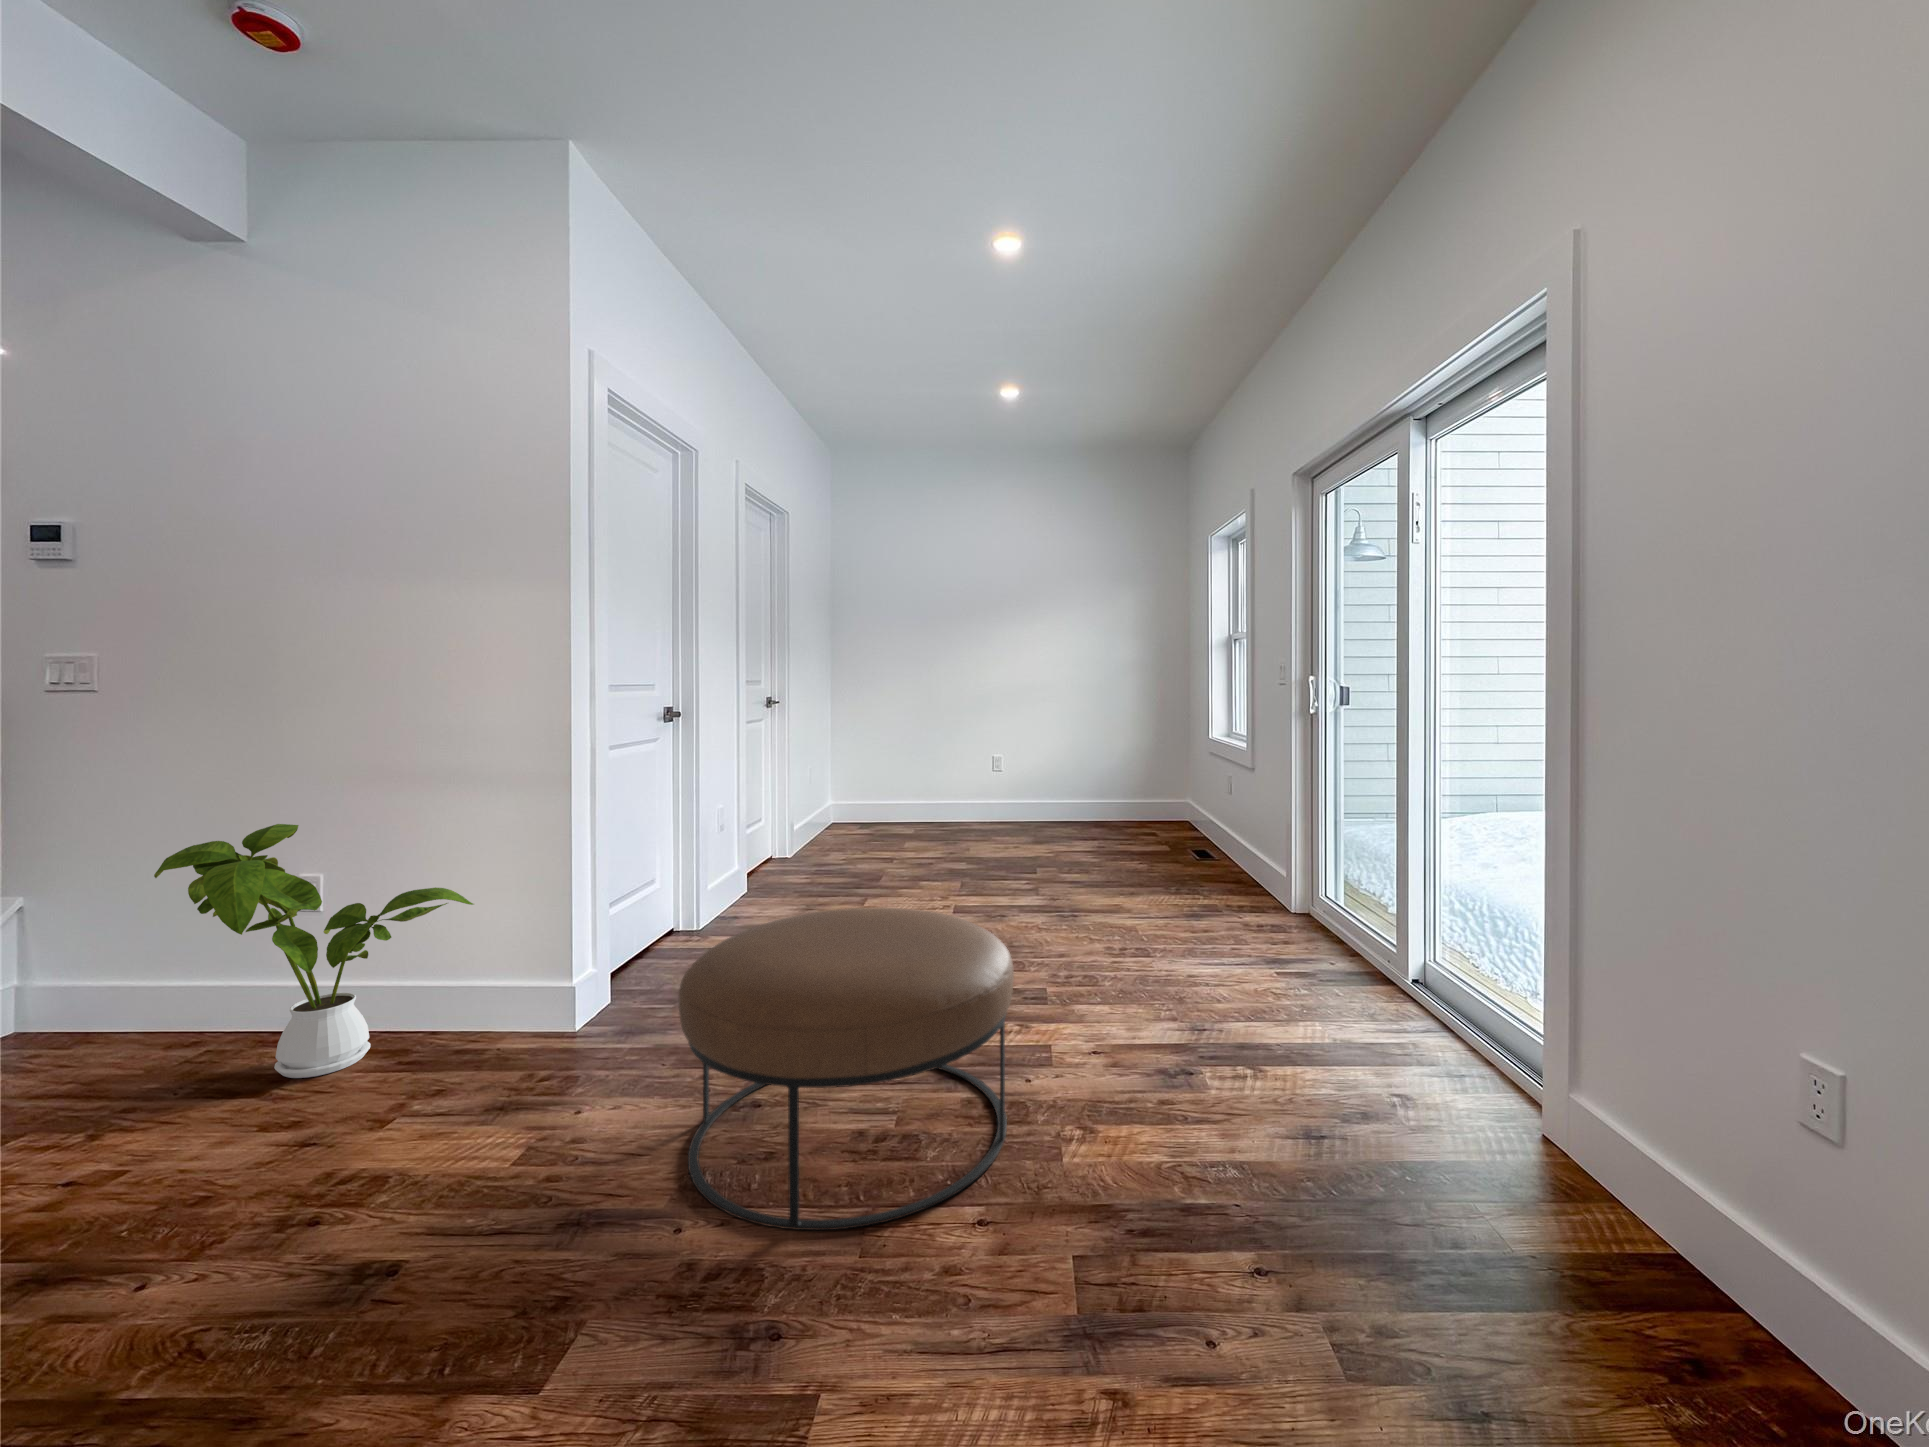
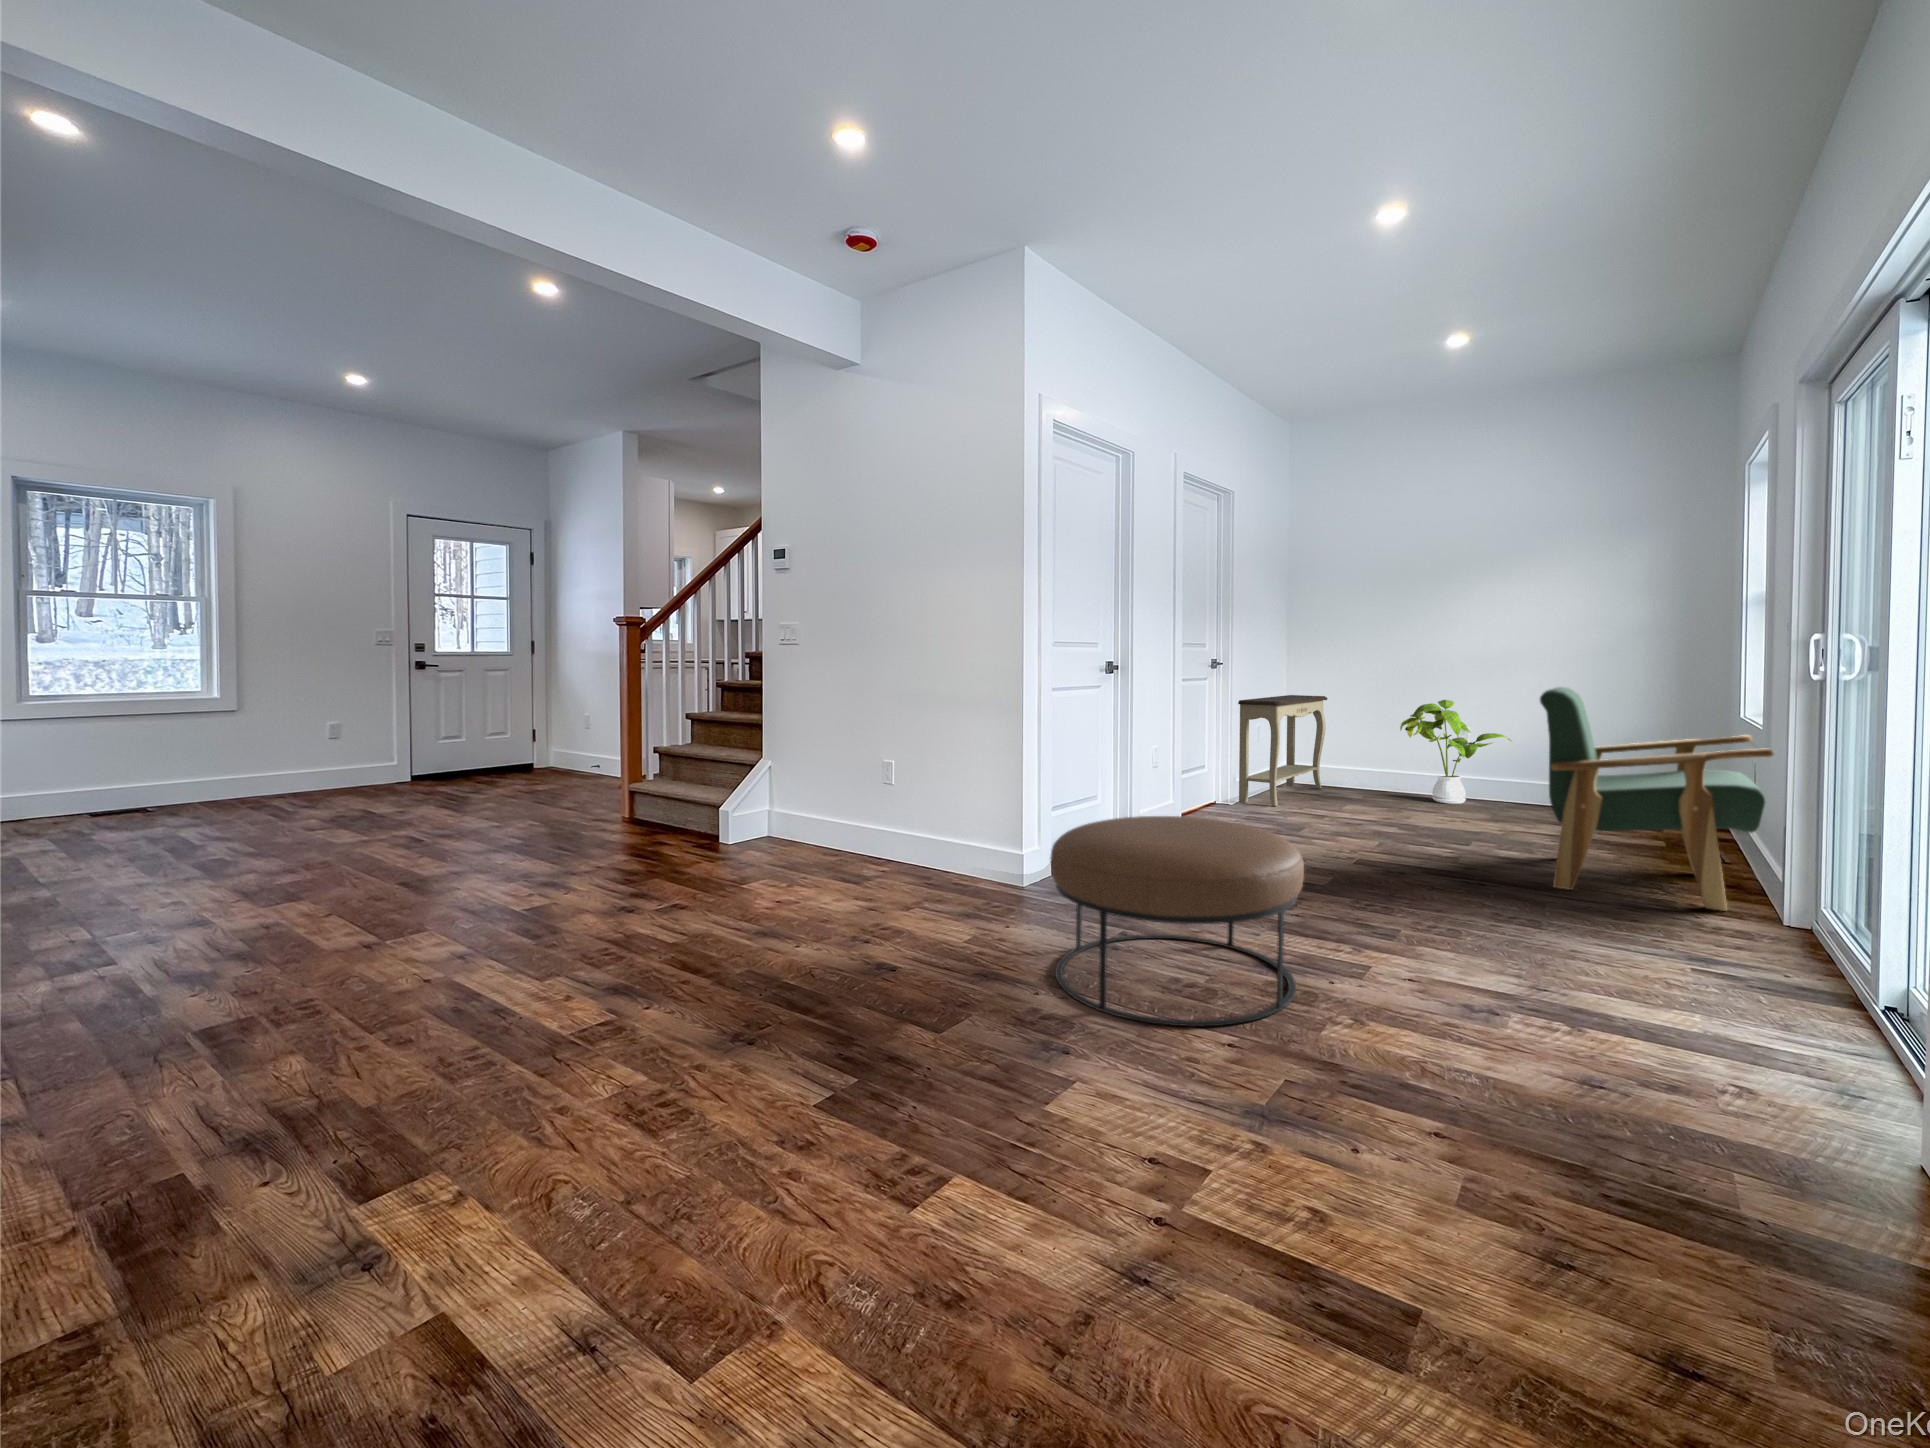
armchair: none [1100,718,1281,908] -> present [1540,687,1774,911]
console table: none [792,729,872,852] -> present [1238,695,1327,806]
house plant: present [154,824,474,1078] -> present [1400,700,1511,804]

